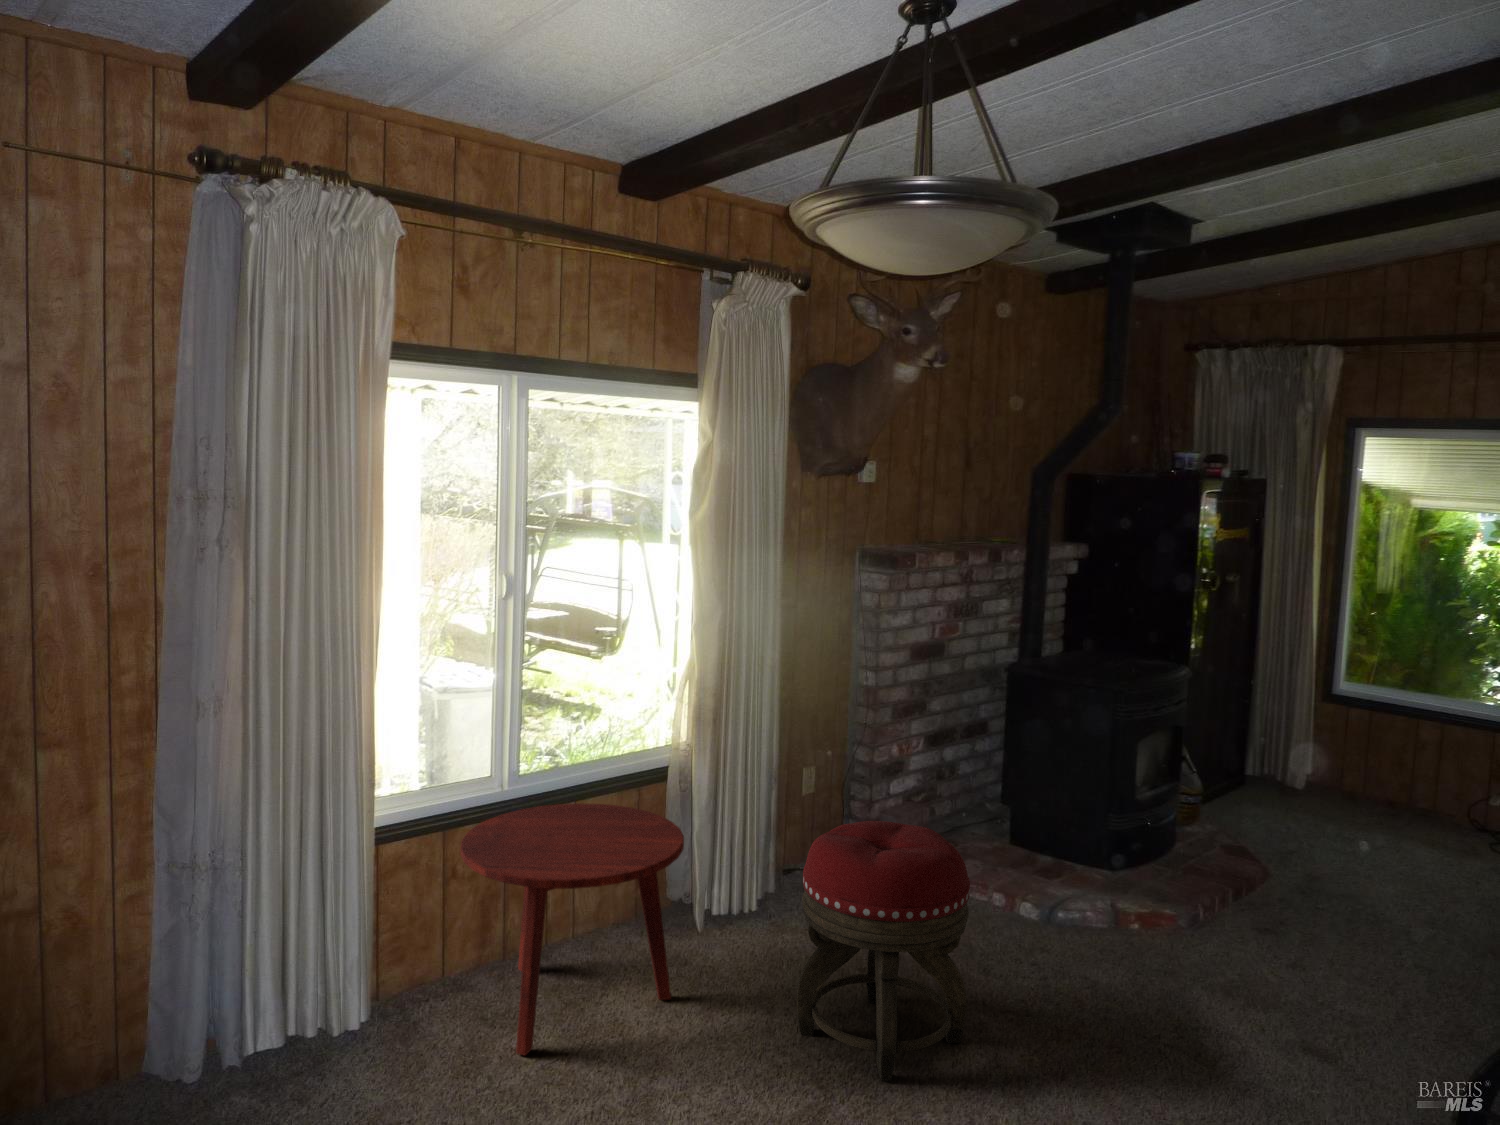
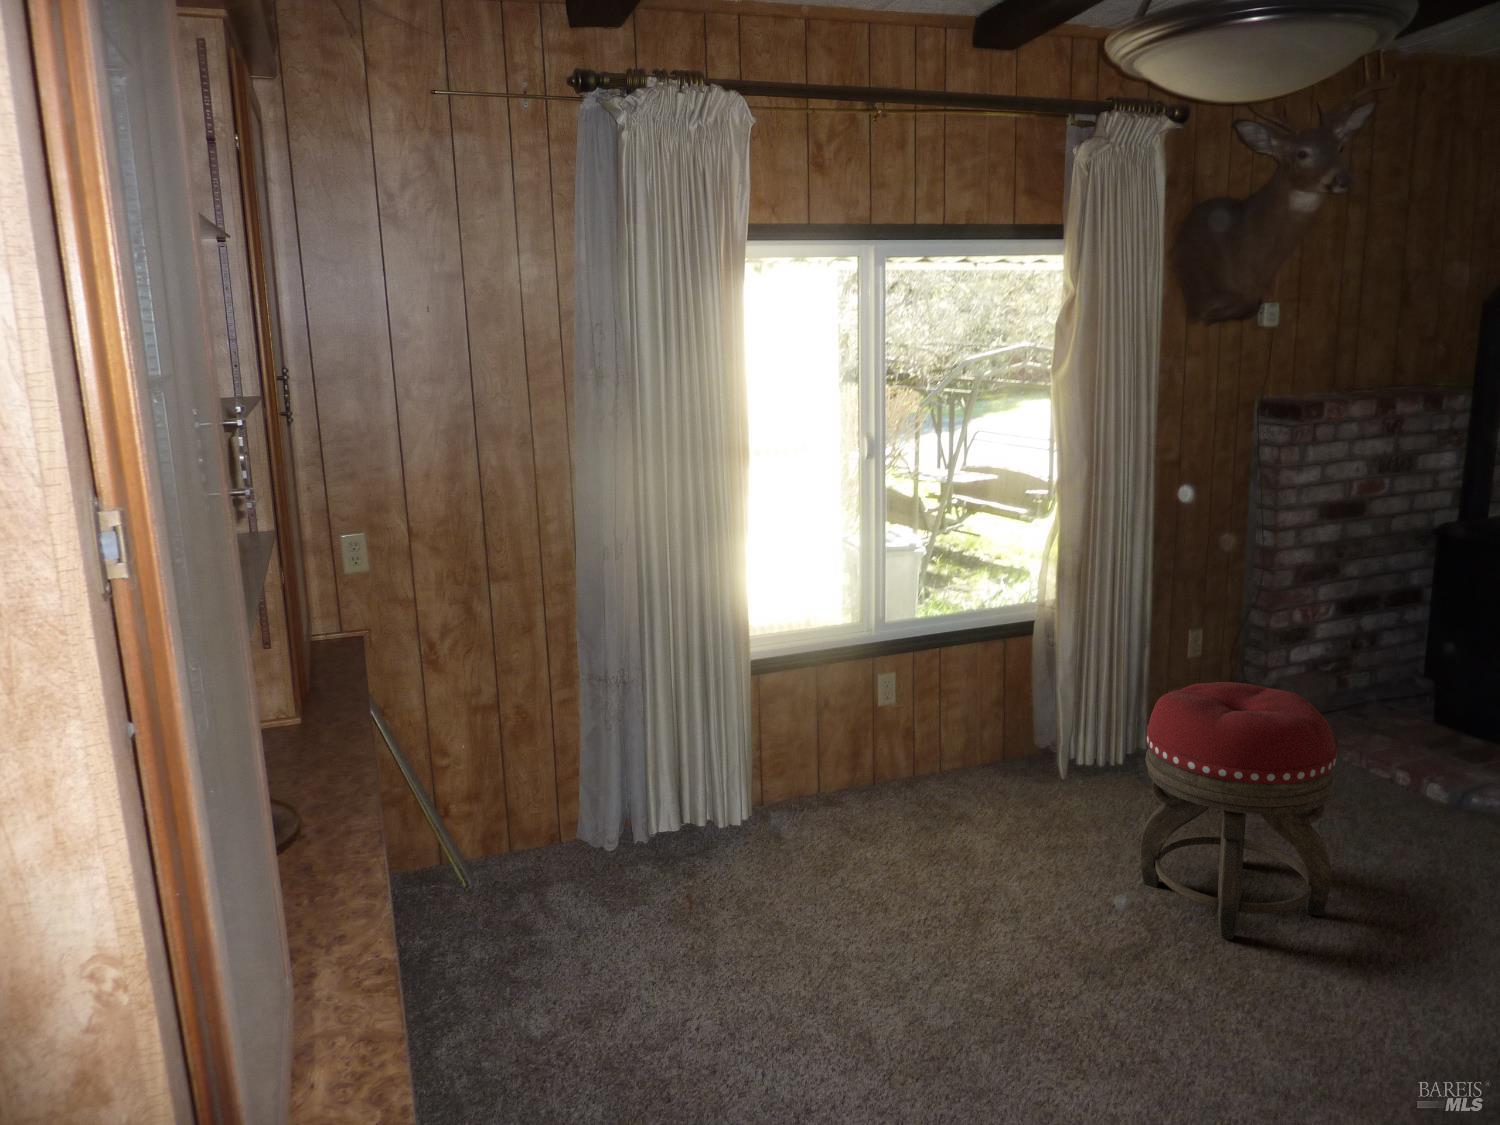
side table: present [460,803,684,1055] -> none [822,650,1029,864]

